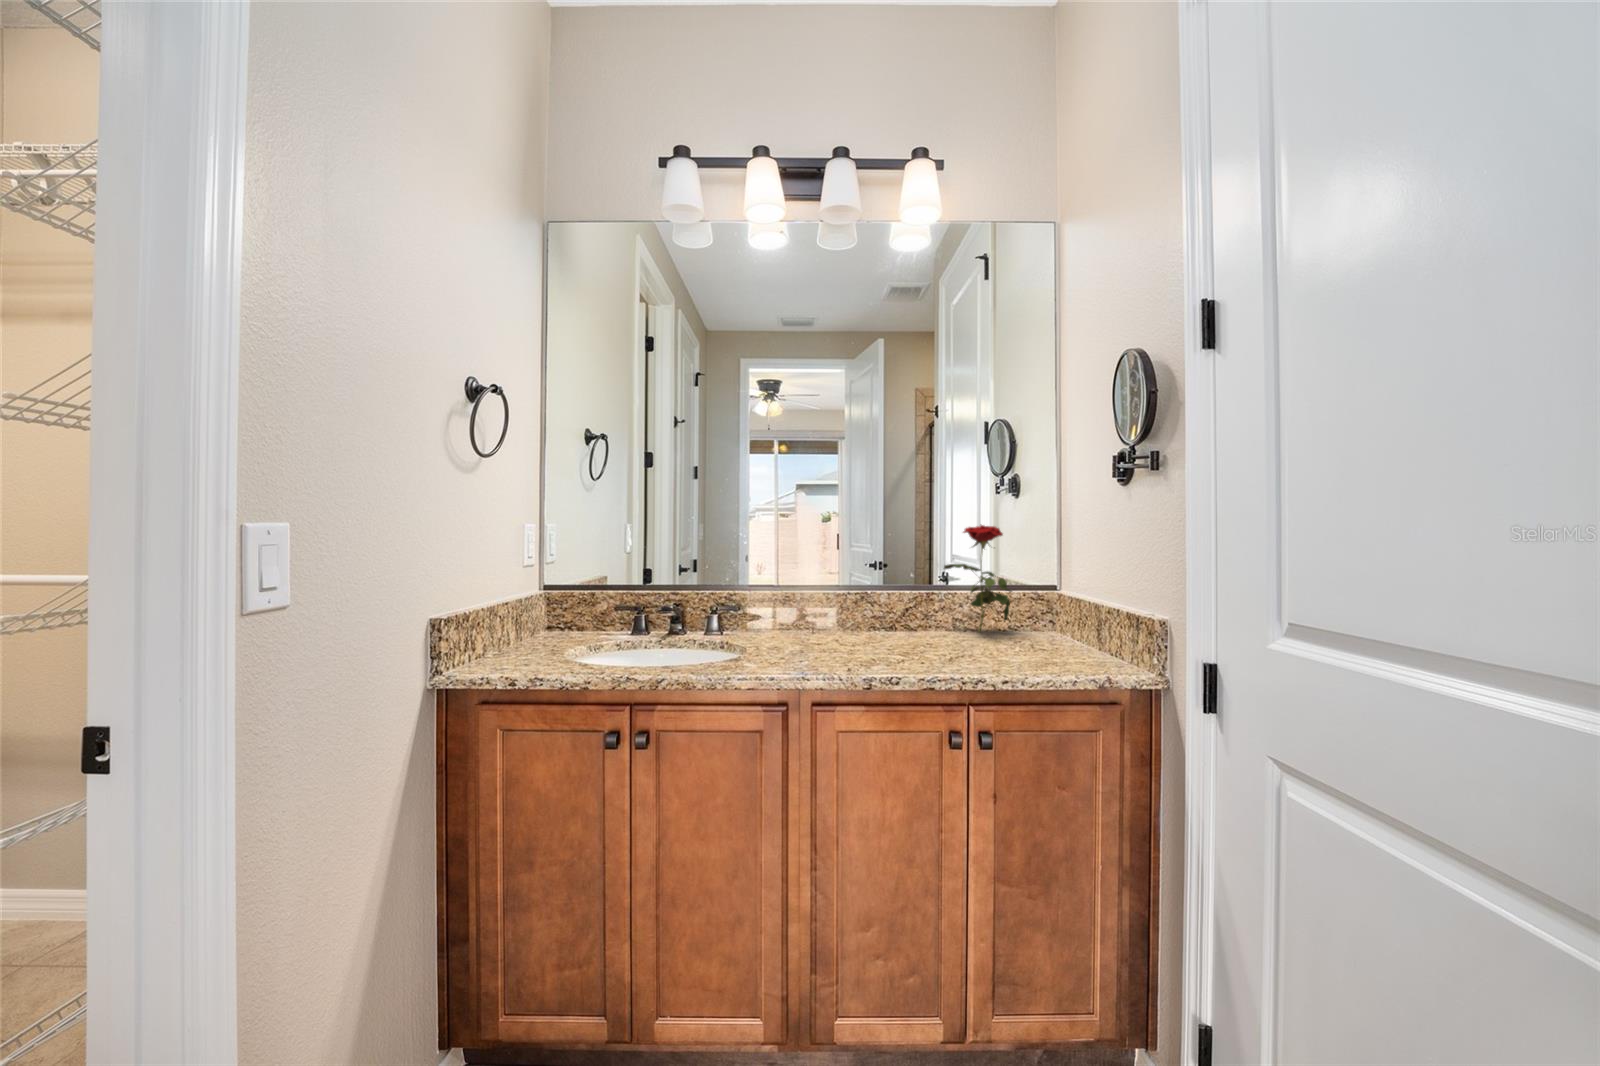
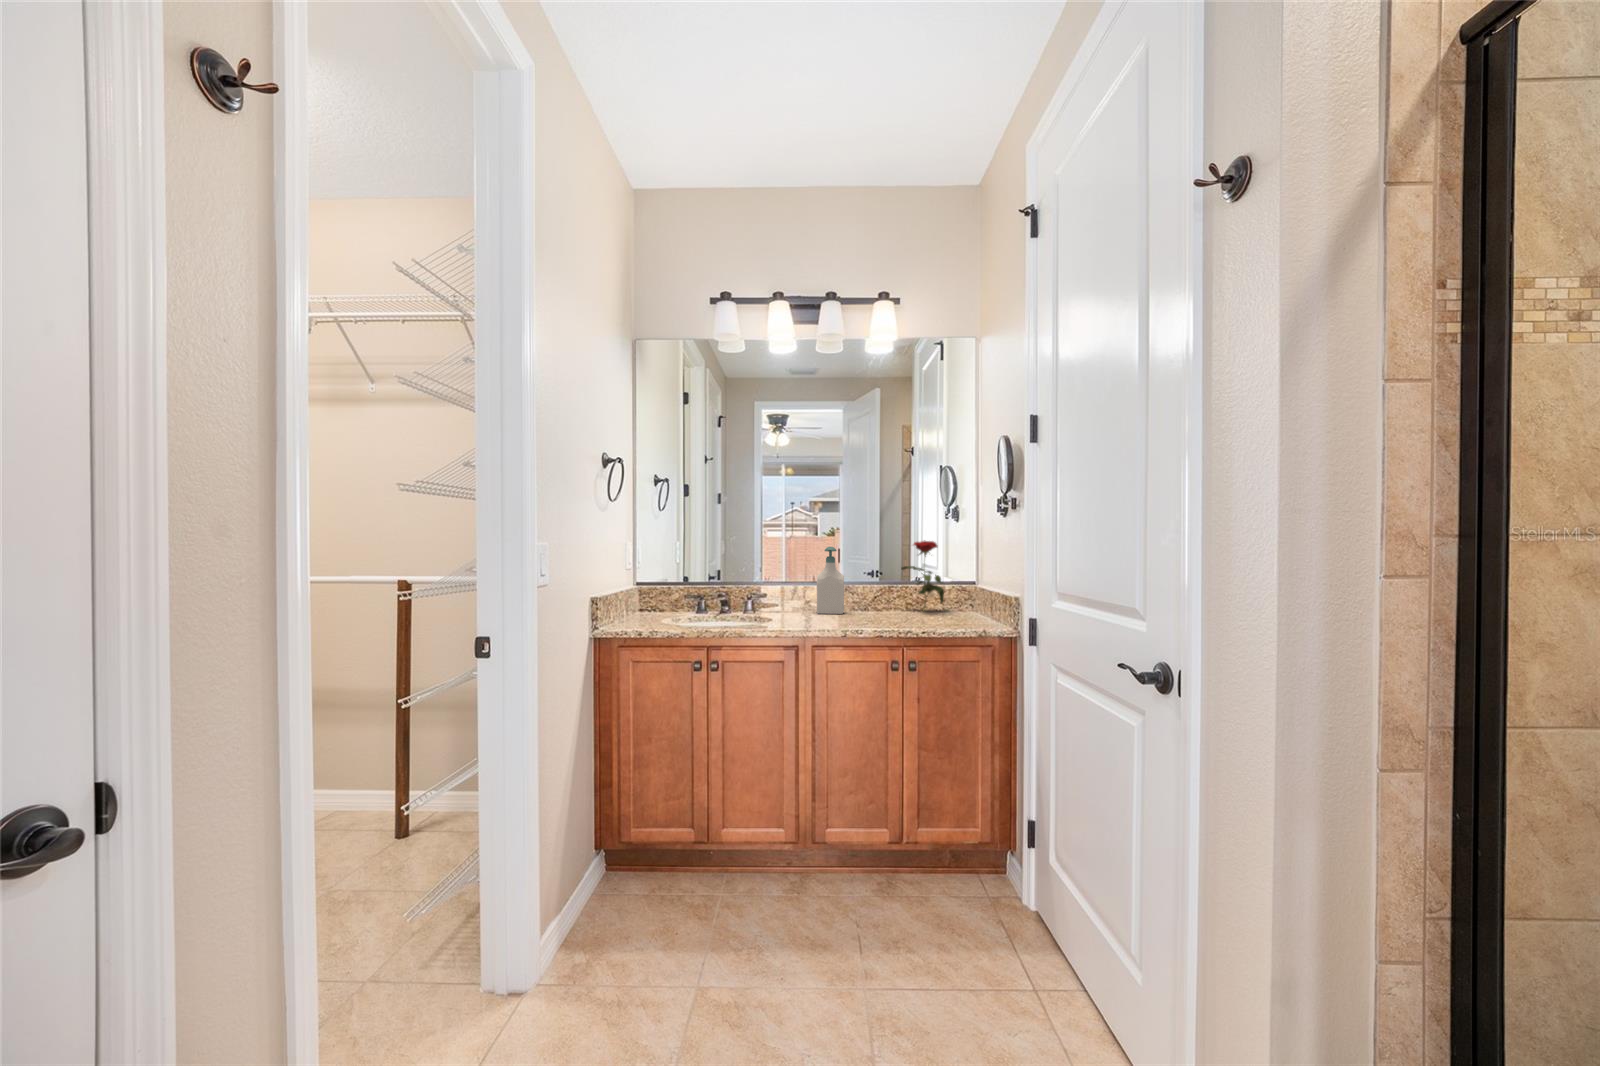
soap bottle: none [817,534,859,637] -> present [817,547,844,614]

